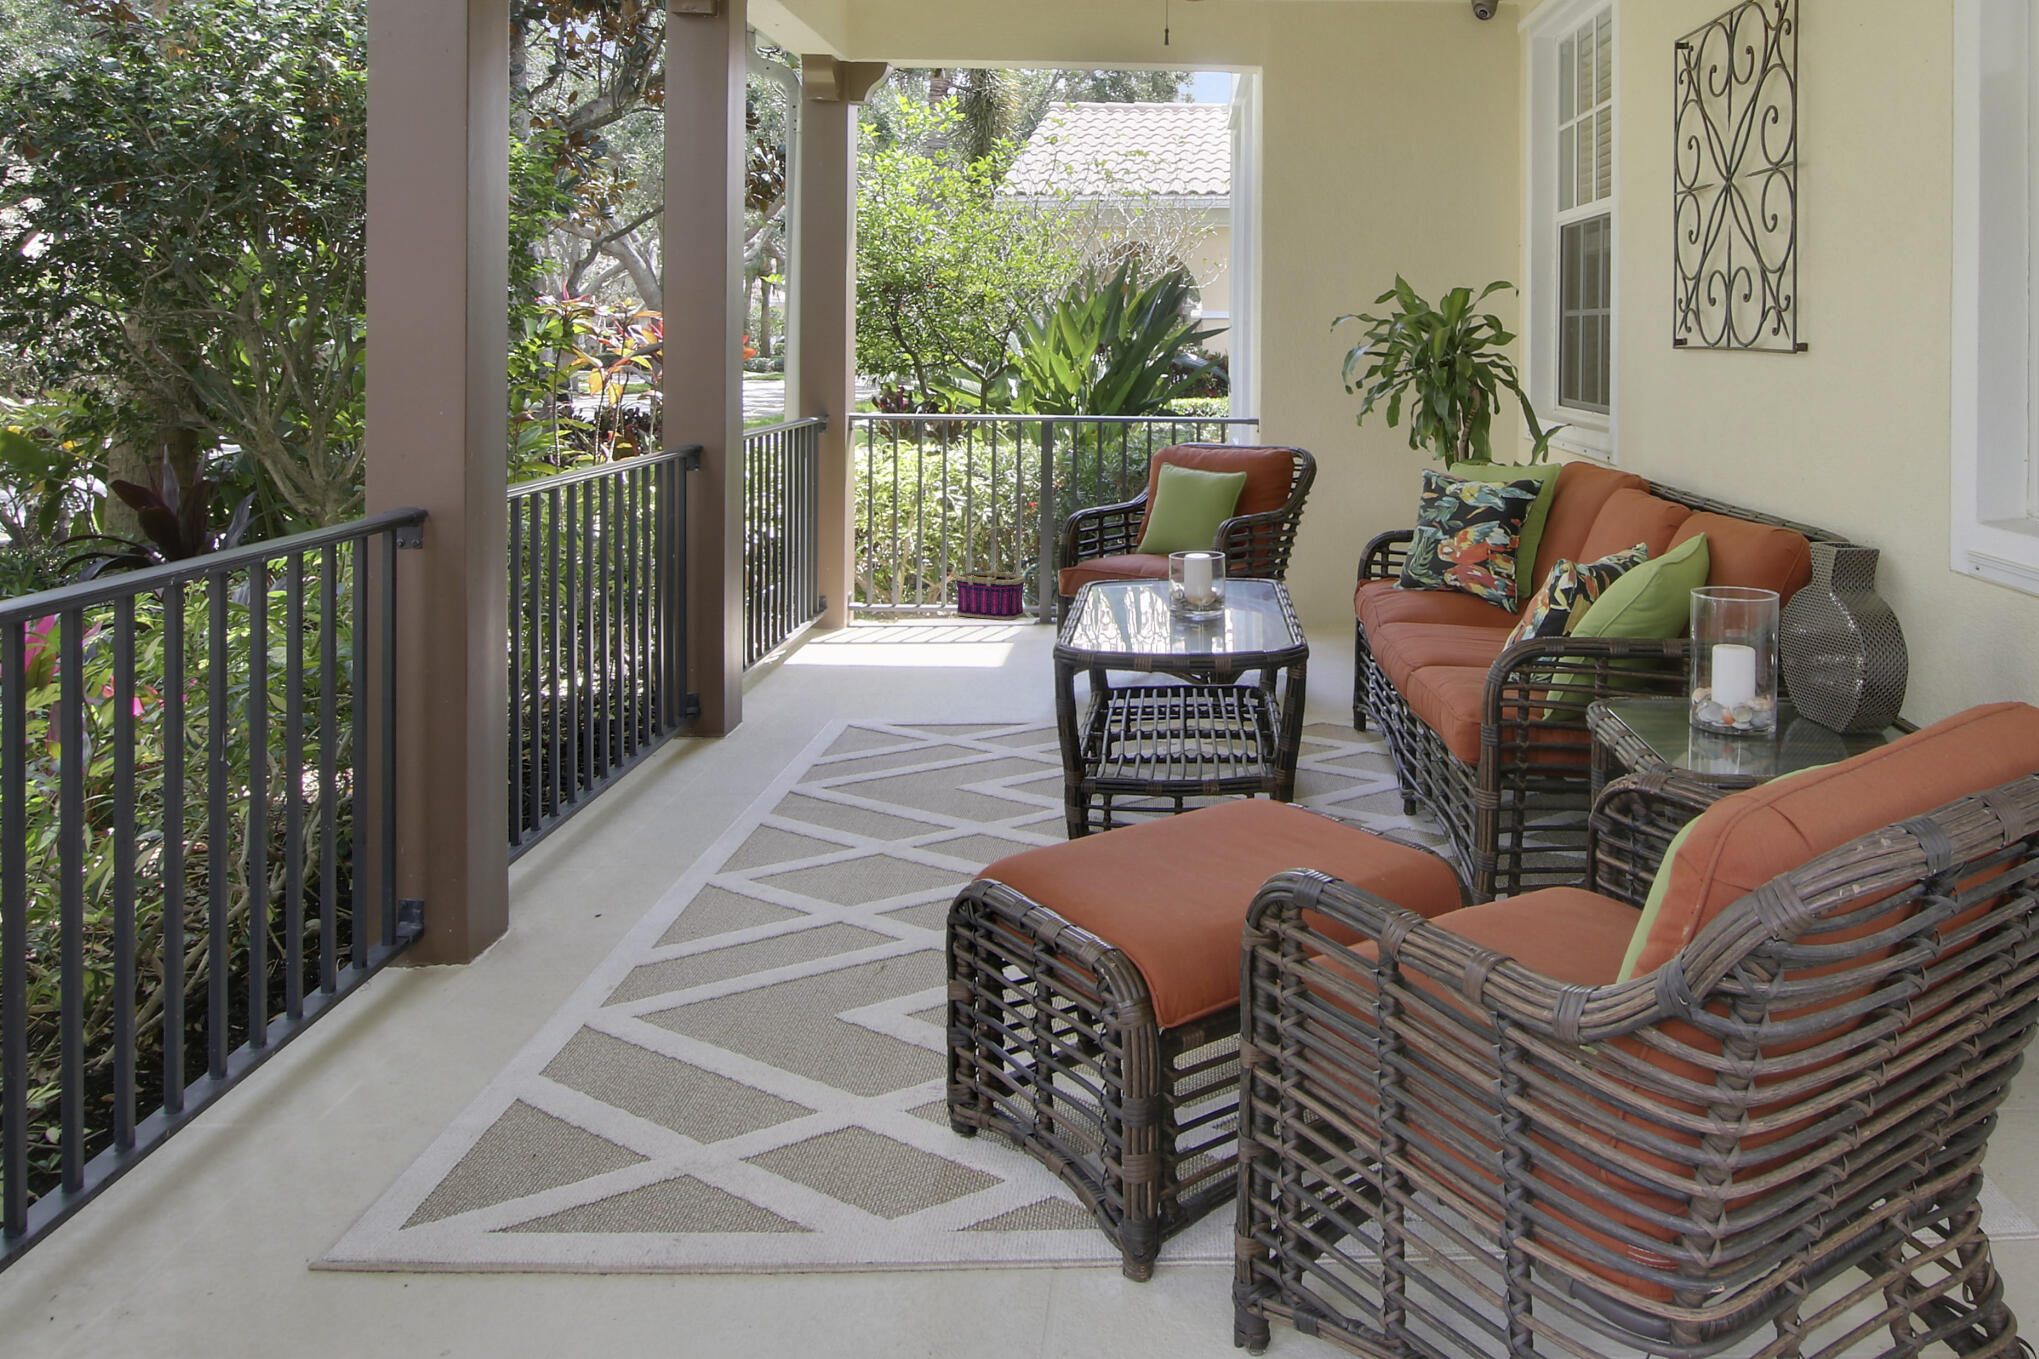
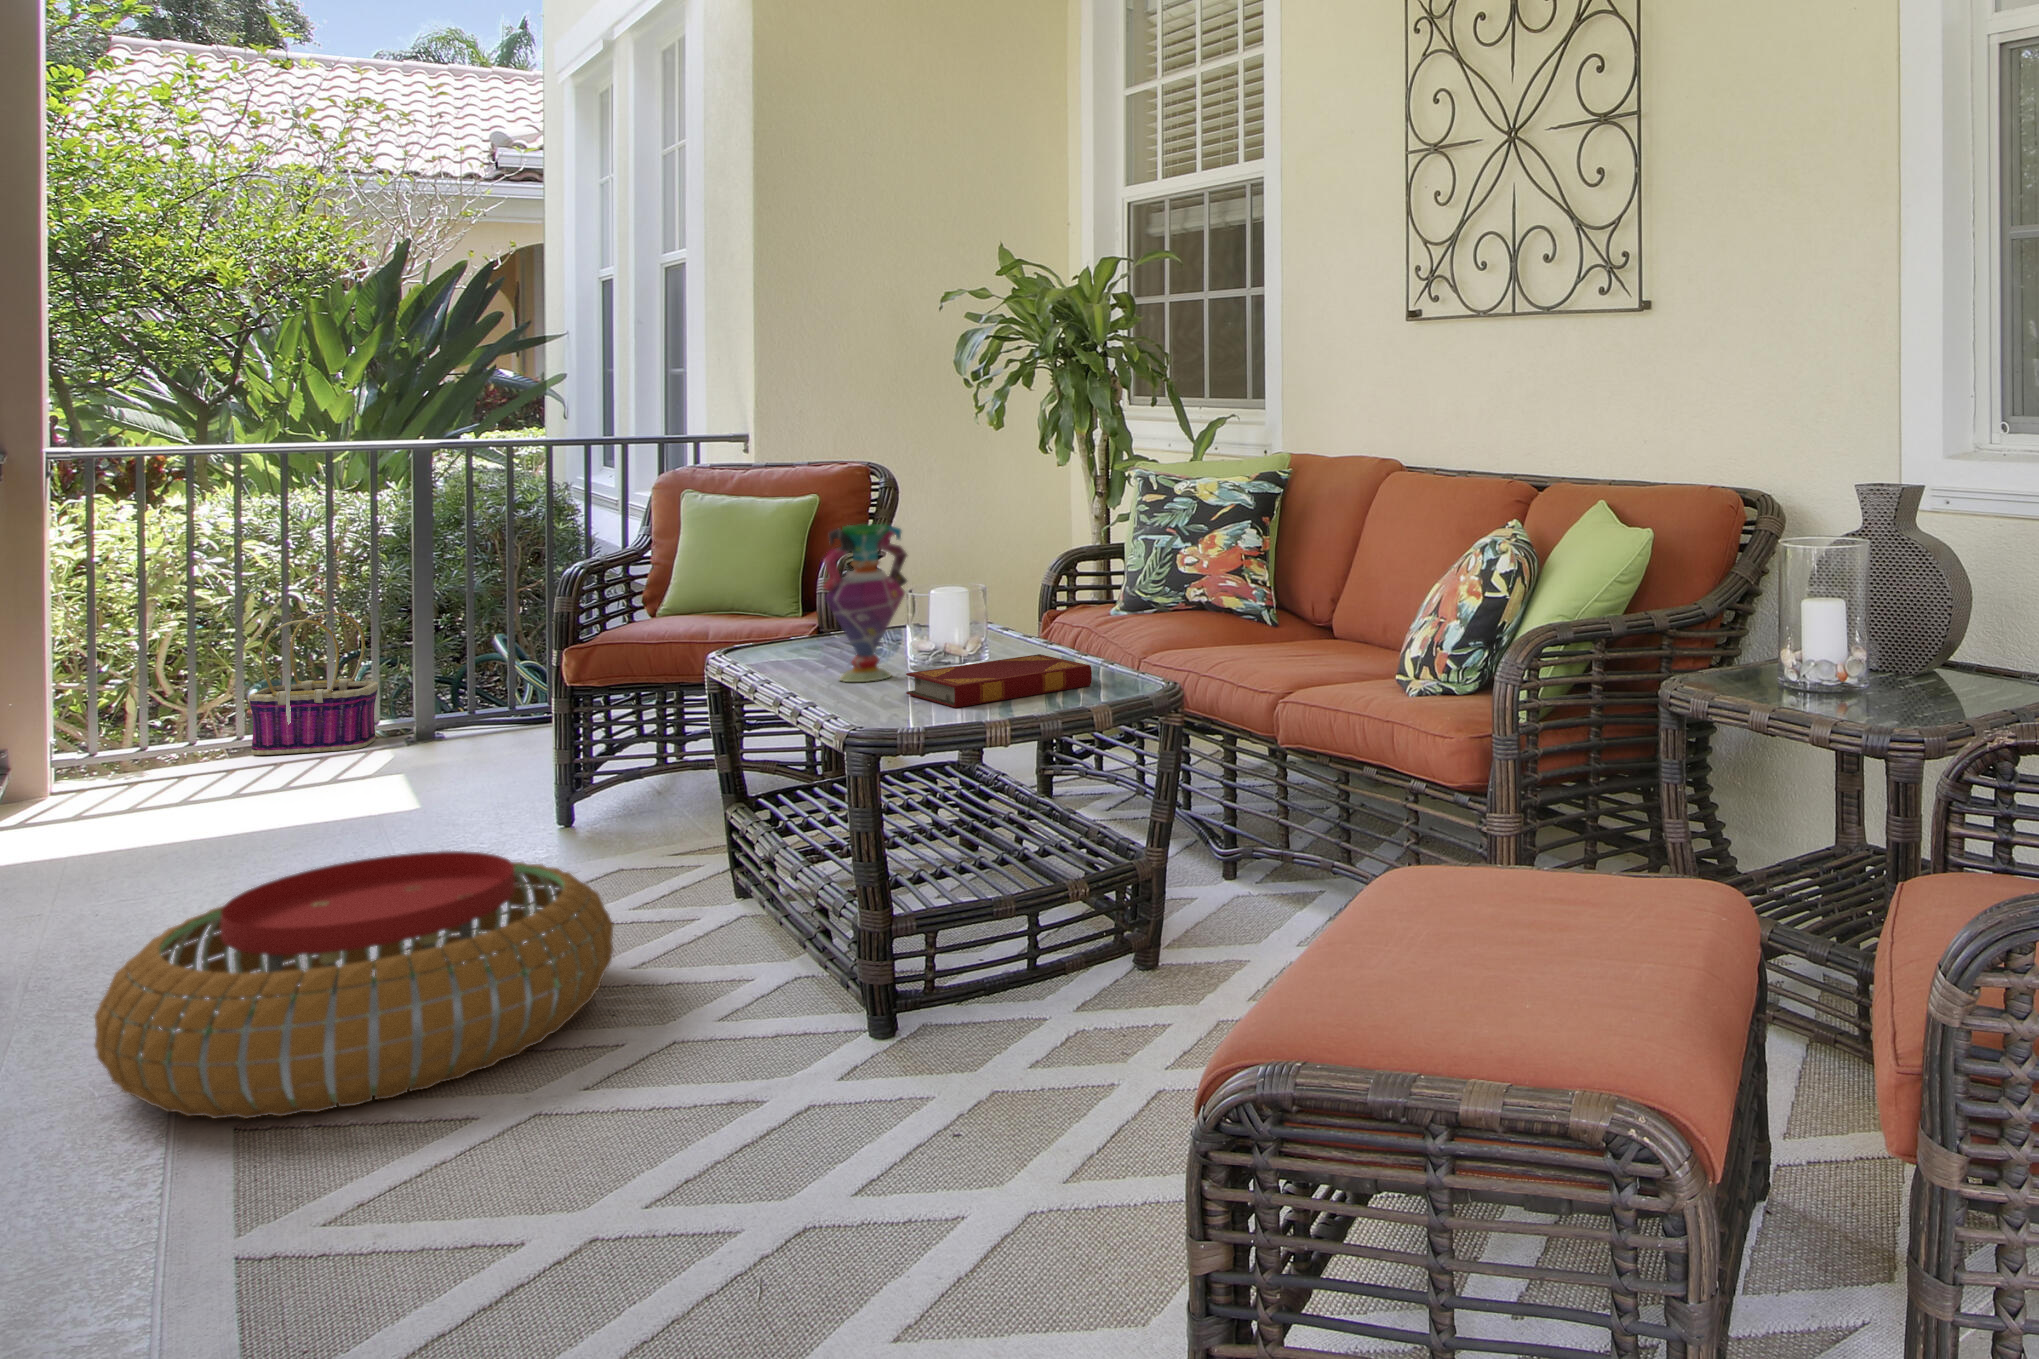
vase: none [1110,504,1169,615] -> present [823,524,907,682]
hardback book: none [1136,611,1252,641] -> present [906,654,1092,708]
pouf: none [722,684,979,821] -> present [95,851,613,1119]

